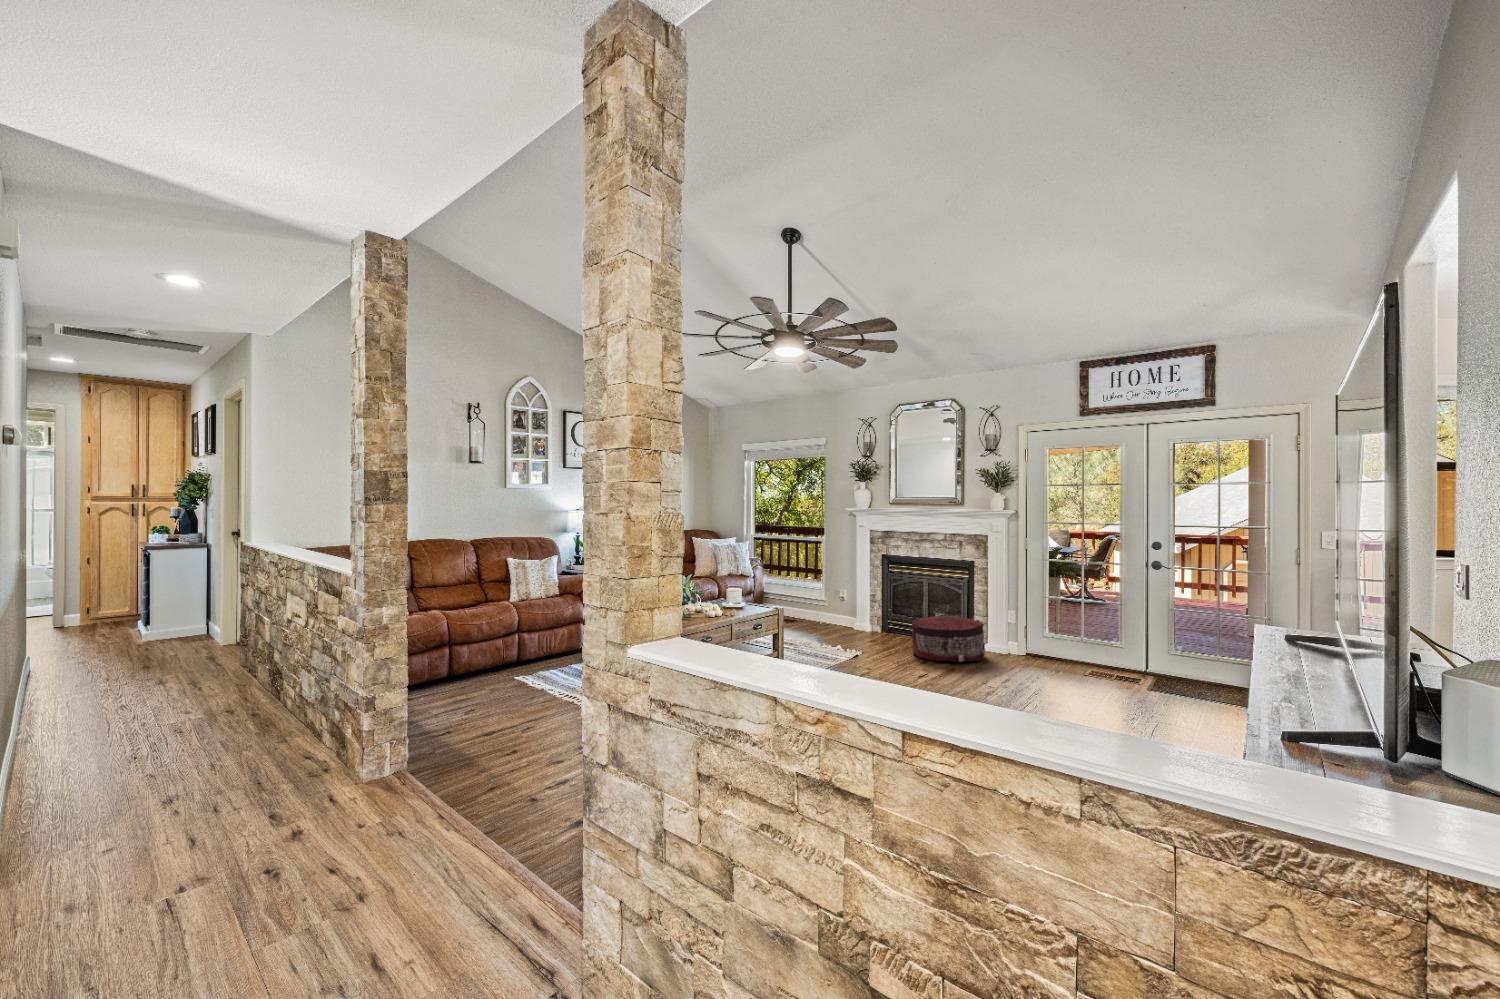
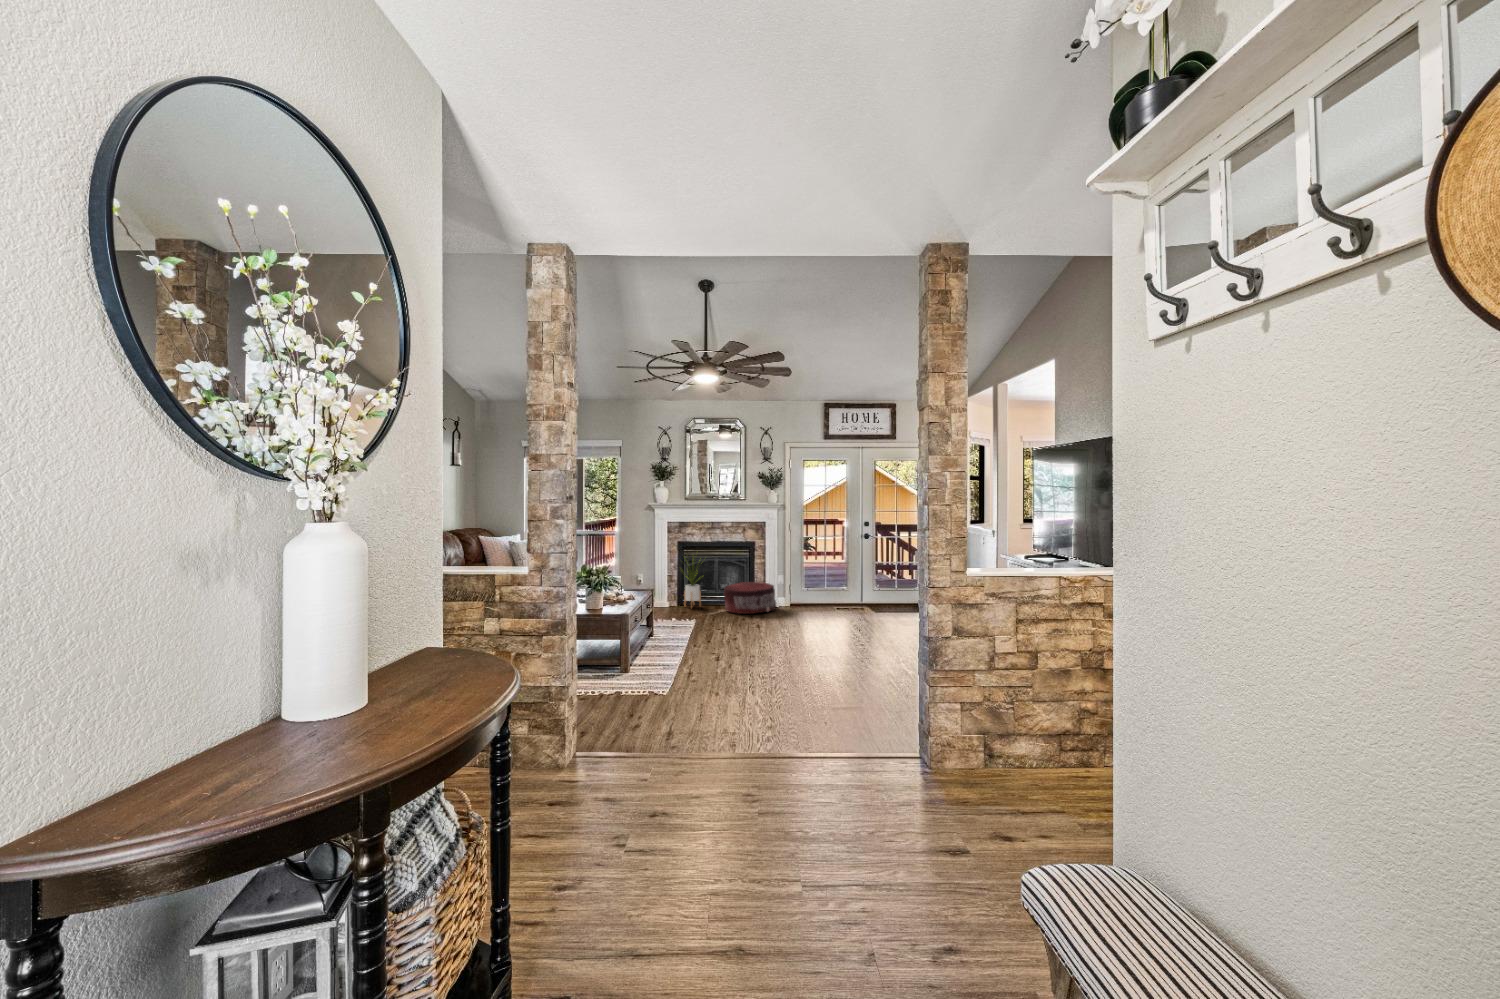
house plant: none [865,567,906,641] -> present [684,572,701,605]

